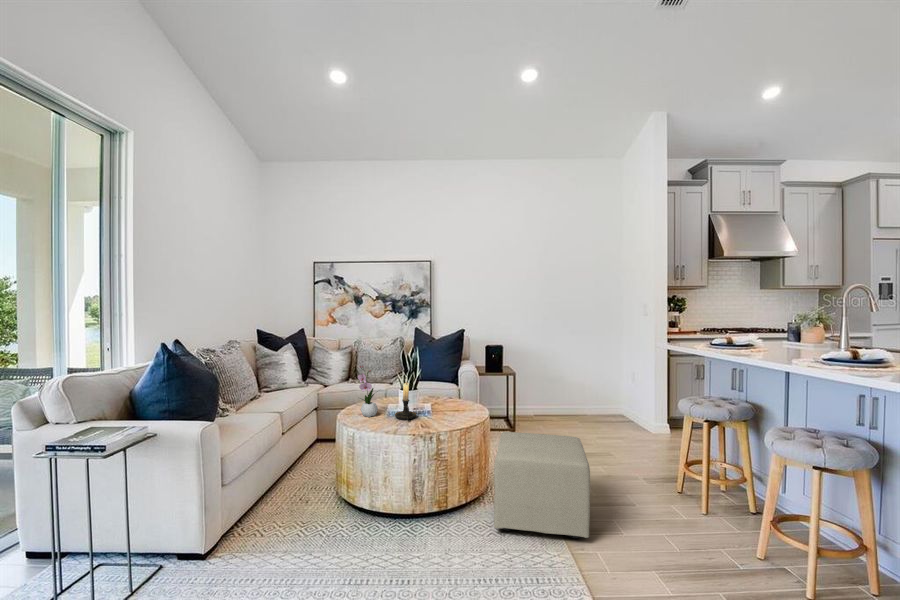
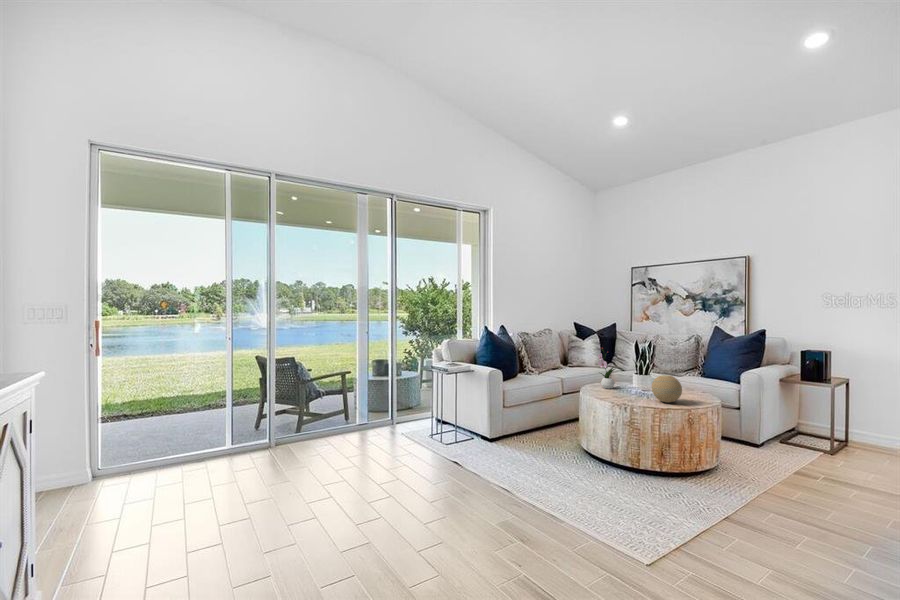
candle holder: present [395,378,416,420] -> none [622,359,641,395]
decorative orb: none [438,390,468,421] -> present [651,375,682,403]
ottoman: present [494,432,590,538] -> none [657,423,798,534]

